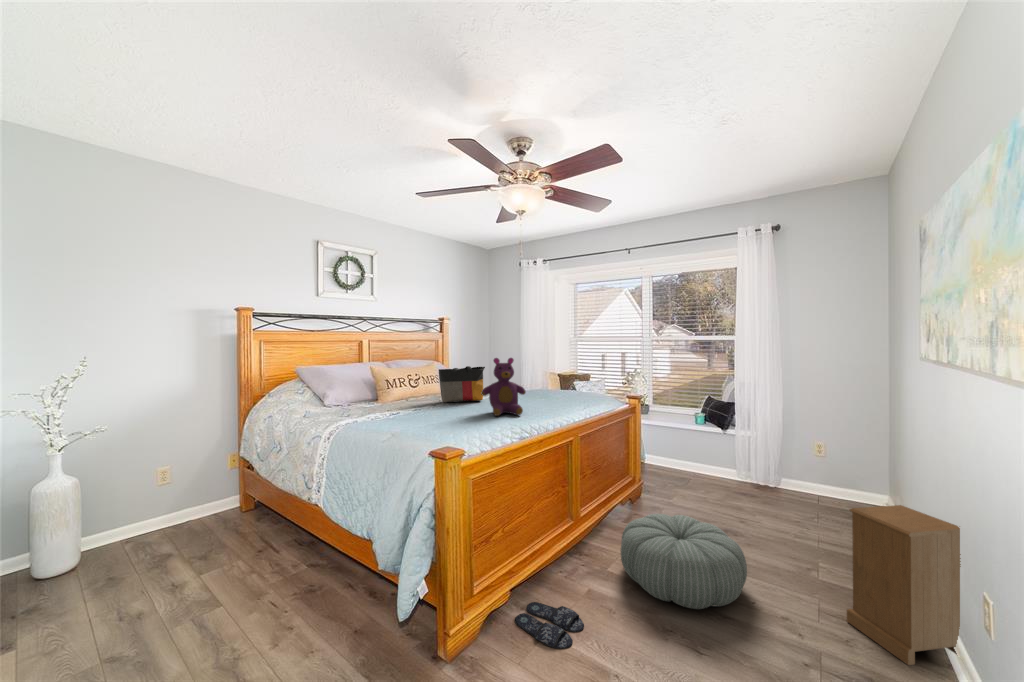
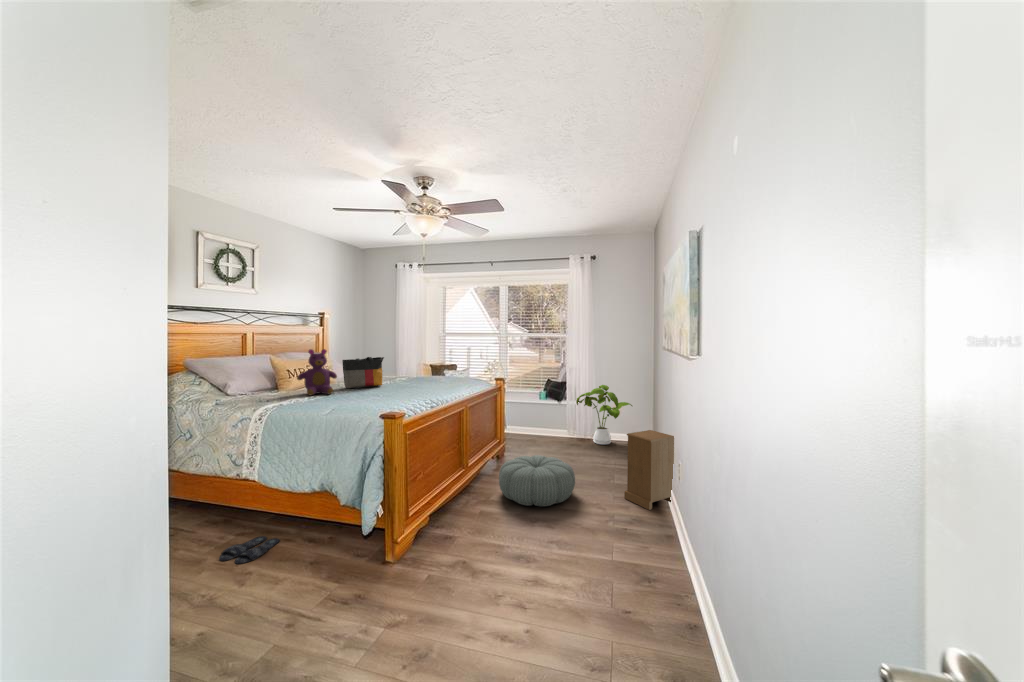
teddy bear: present [481,358,526,416] -> present [297,349,337,395]
house plant: none [749,411,849,500] -> present [576,385,632,445]
slippers: present [515,602,584,649] -> present [219,536,280,564]

